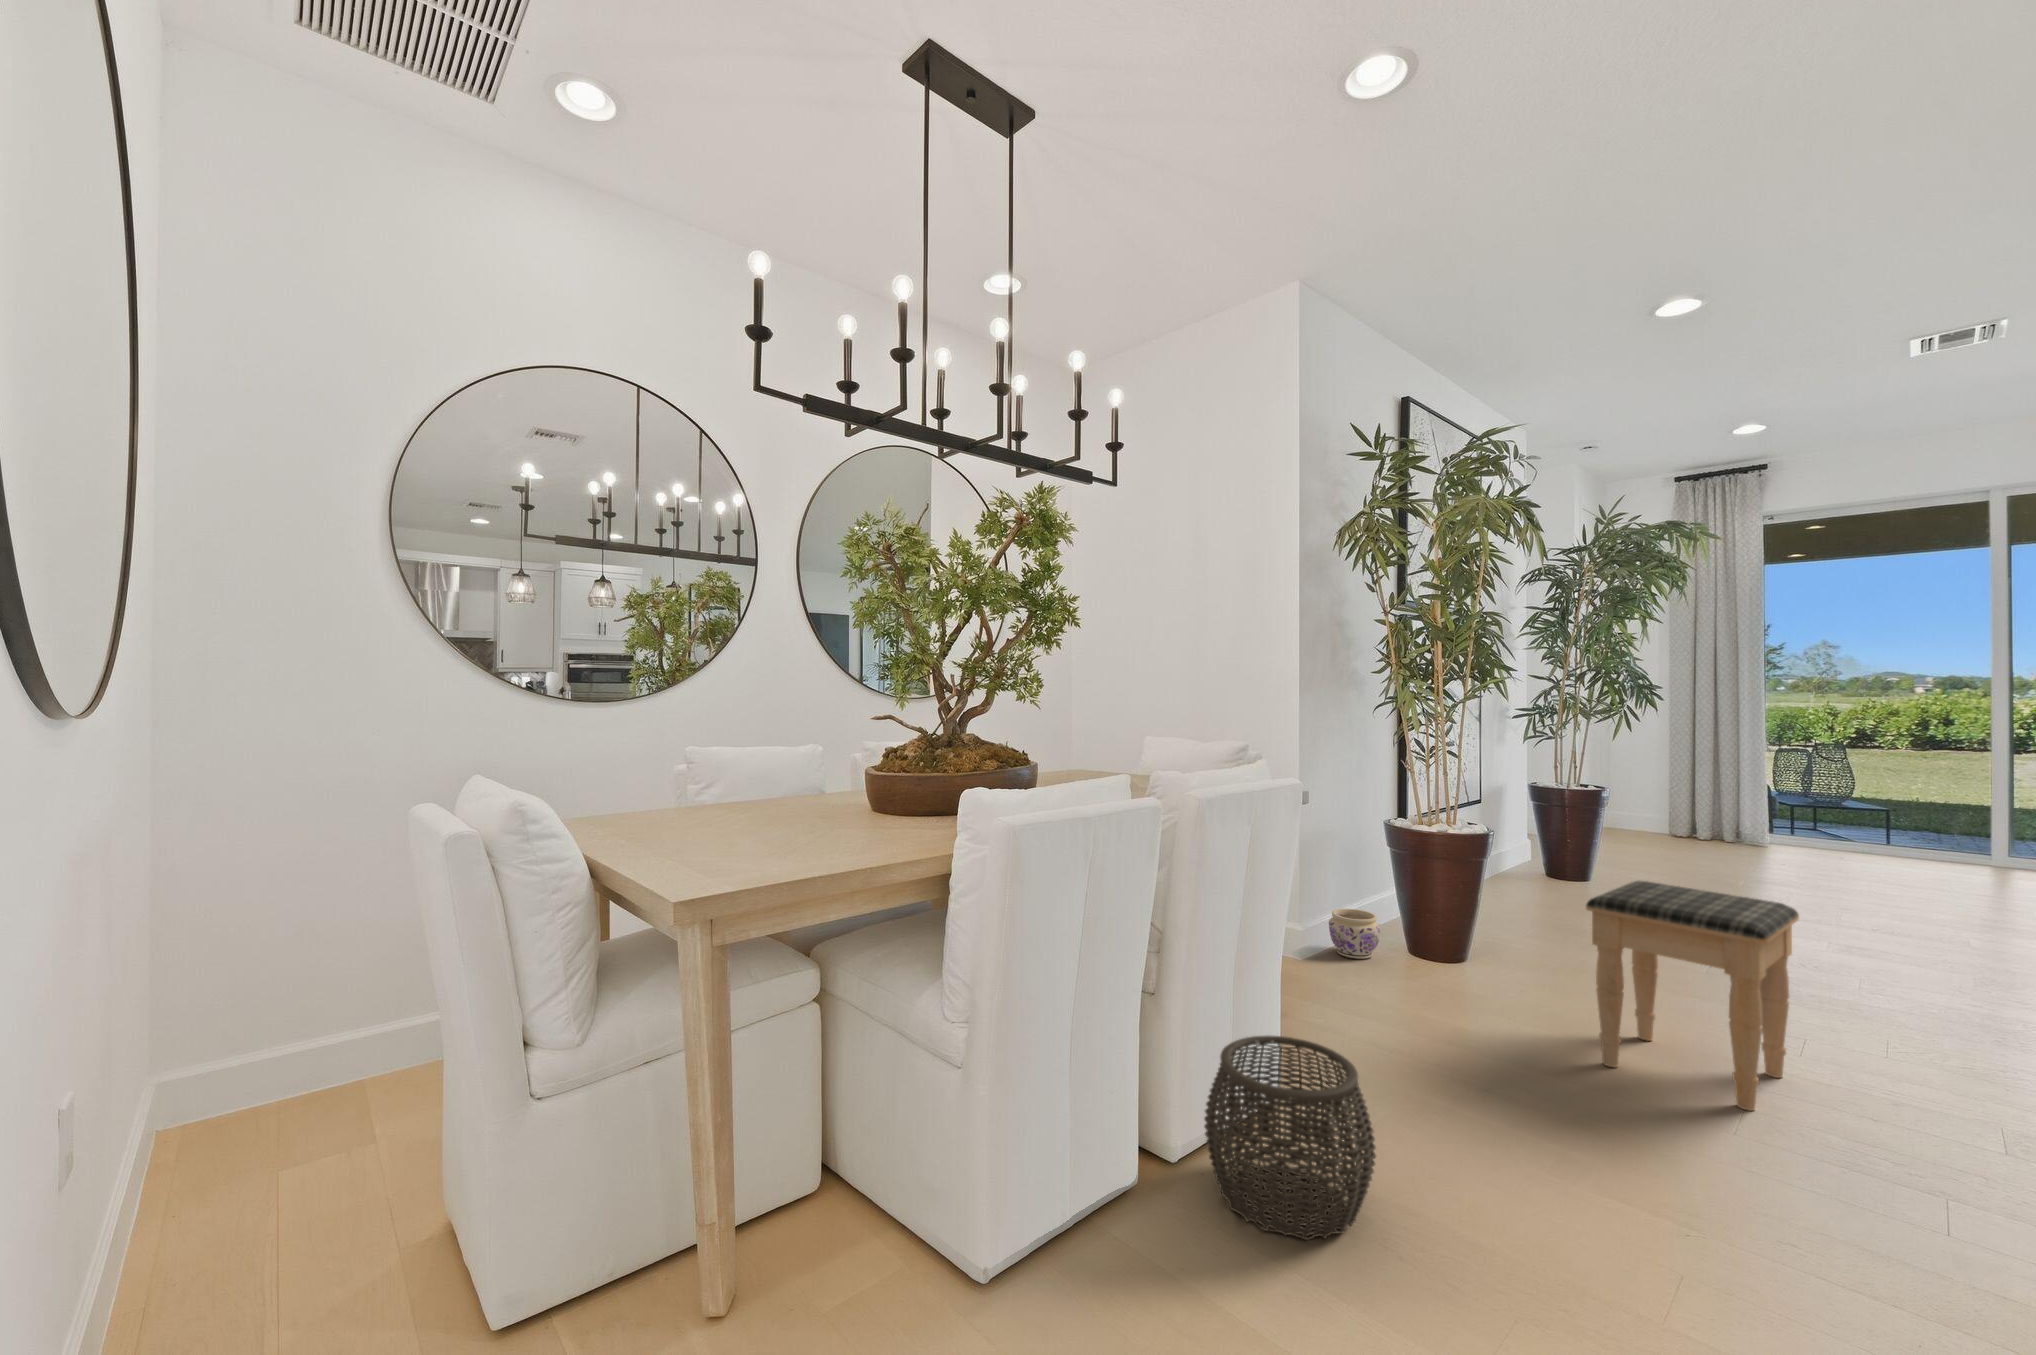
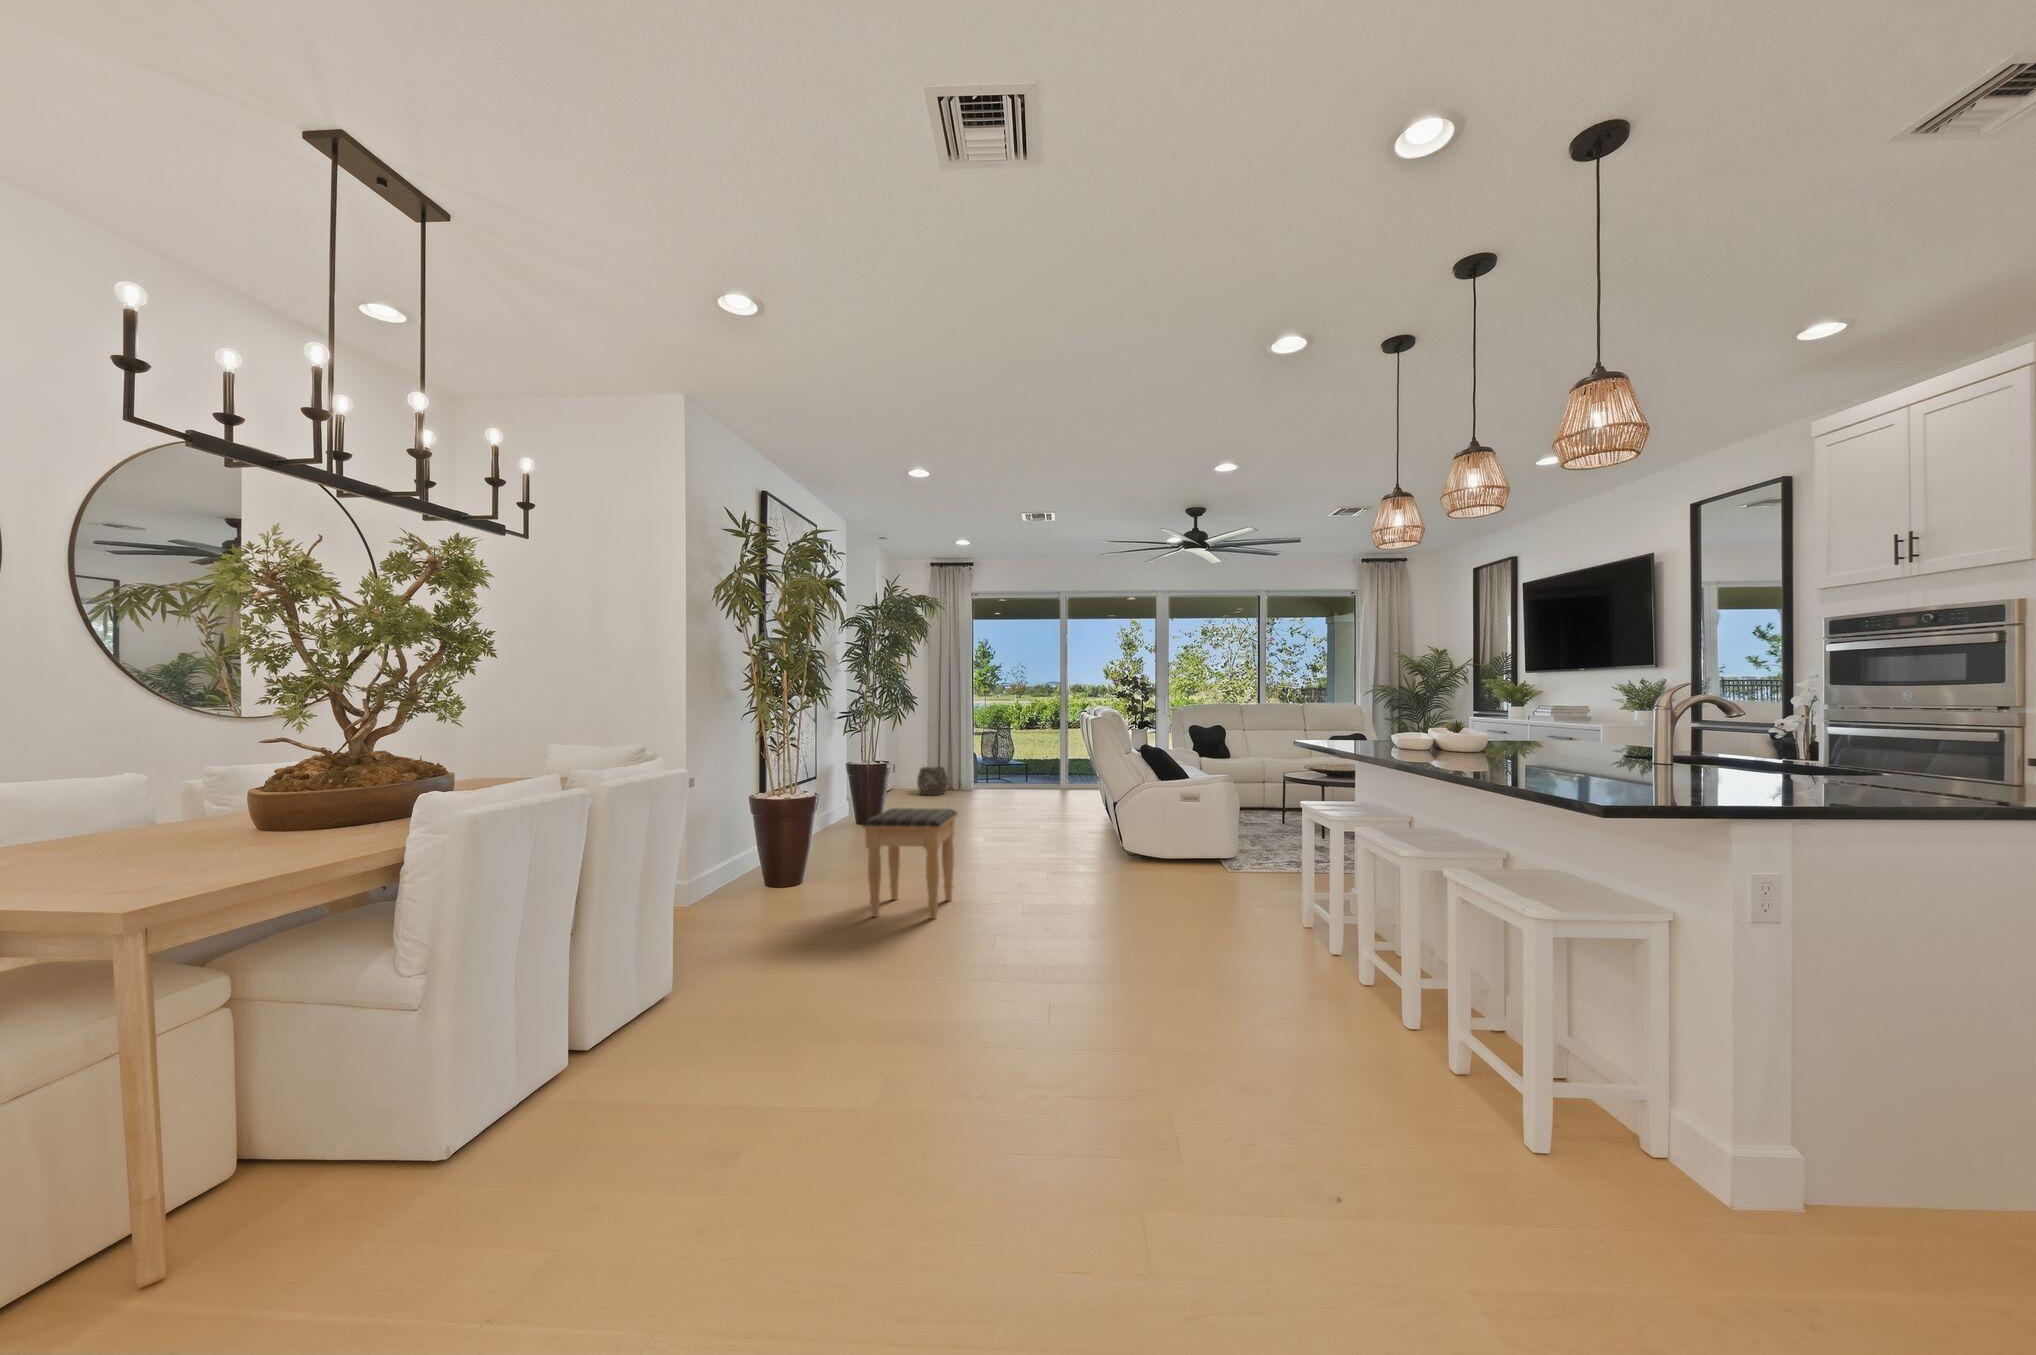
planter: present [1329,909,1380,960] -> none [709,861,746,897]
woven basket: present [1204,1035,1376,1240] -> present [917,767,947,795]

